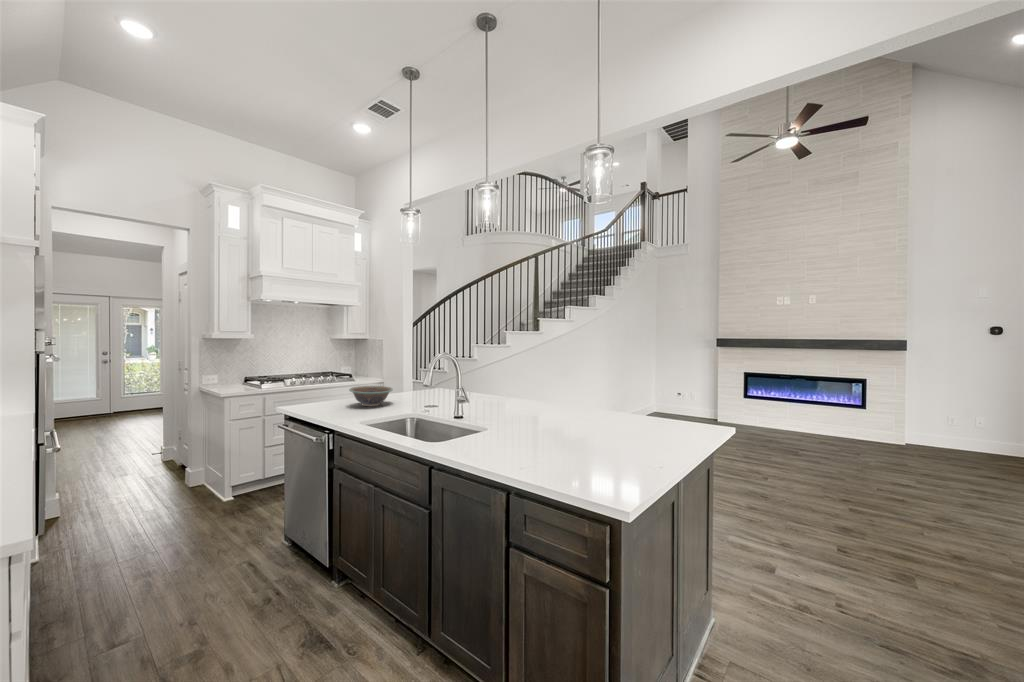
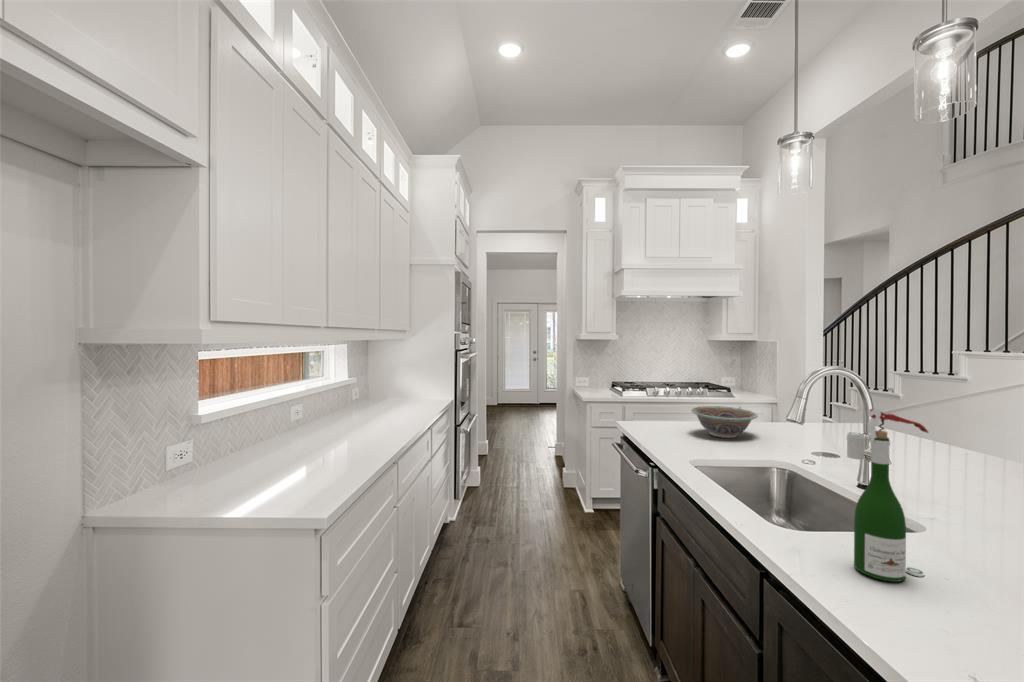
wine bottle: none [464,372,492,448] -> present [847,408,928,582]

